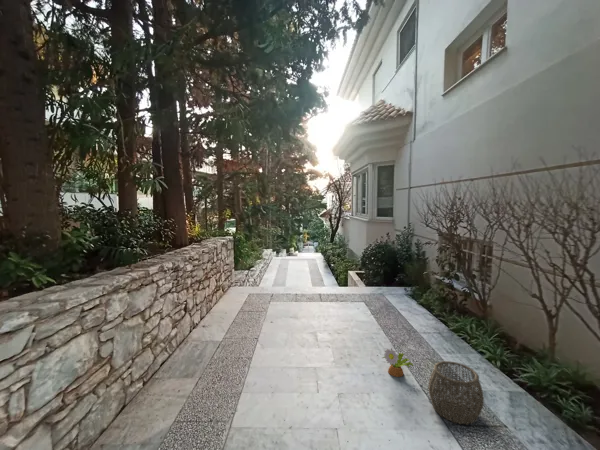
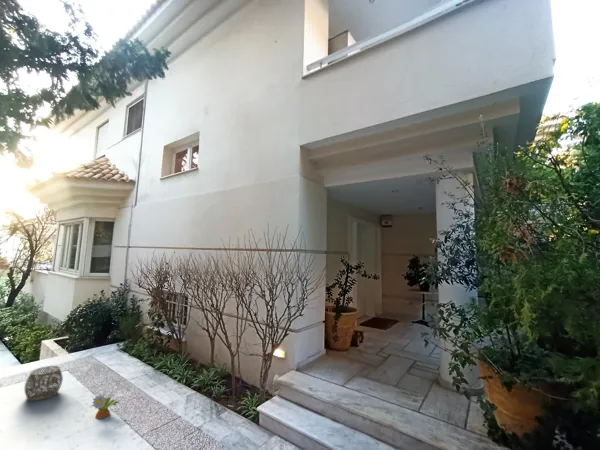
woven basket: present [428,361,484,425] -> present [24,366,63,401]

